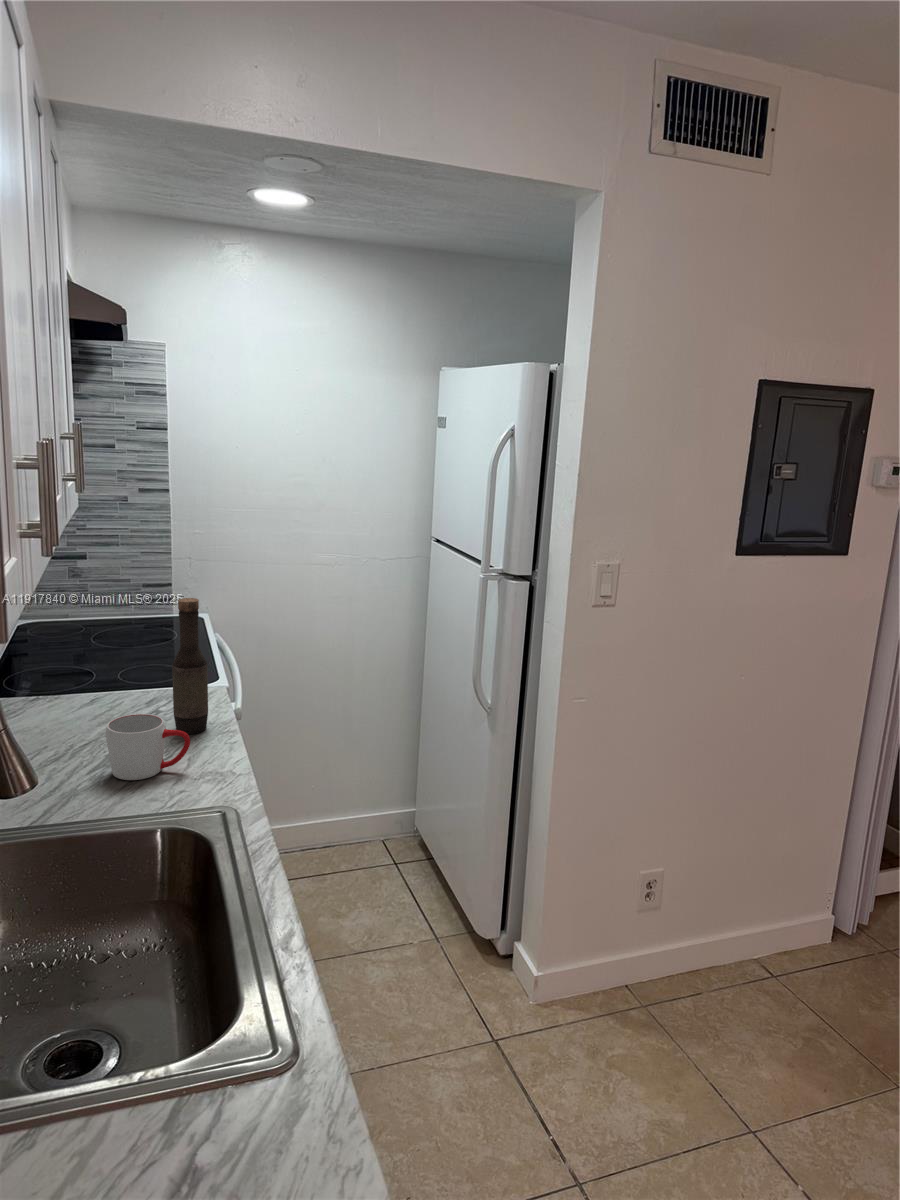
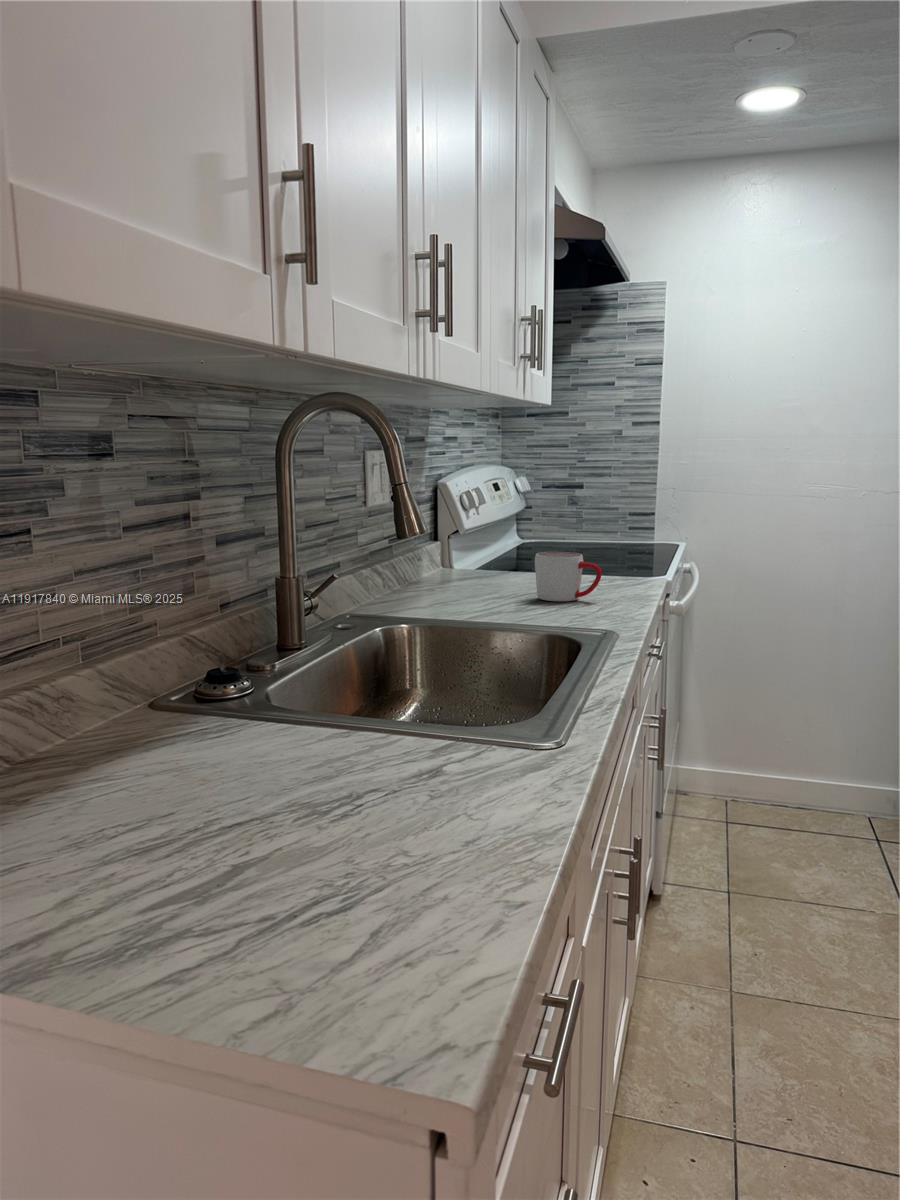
bottle: present [172,598,208,734] -> none [604,465,637,590]

